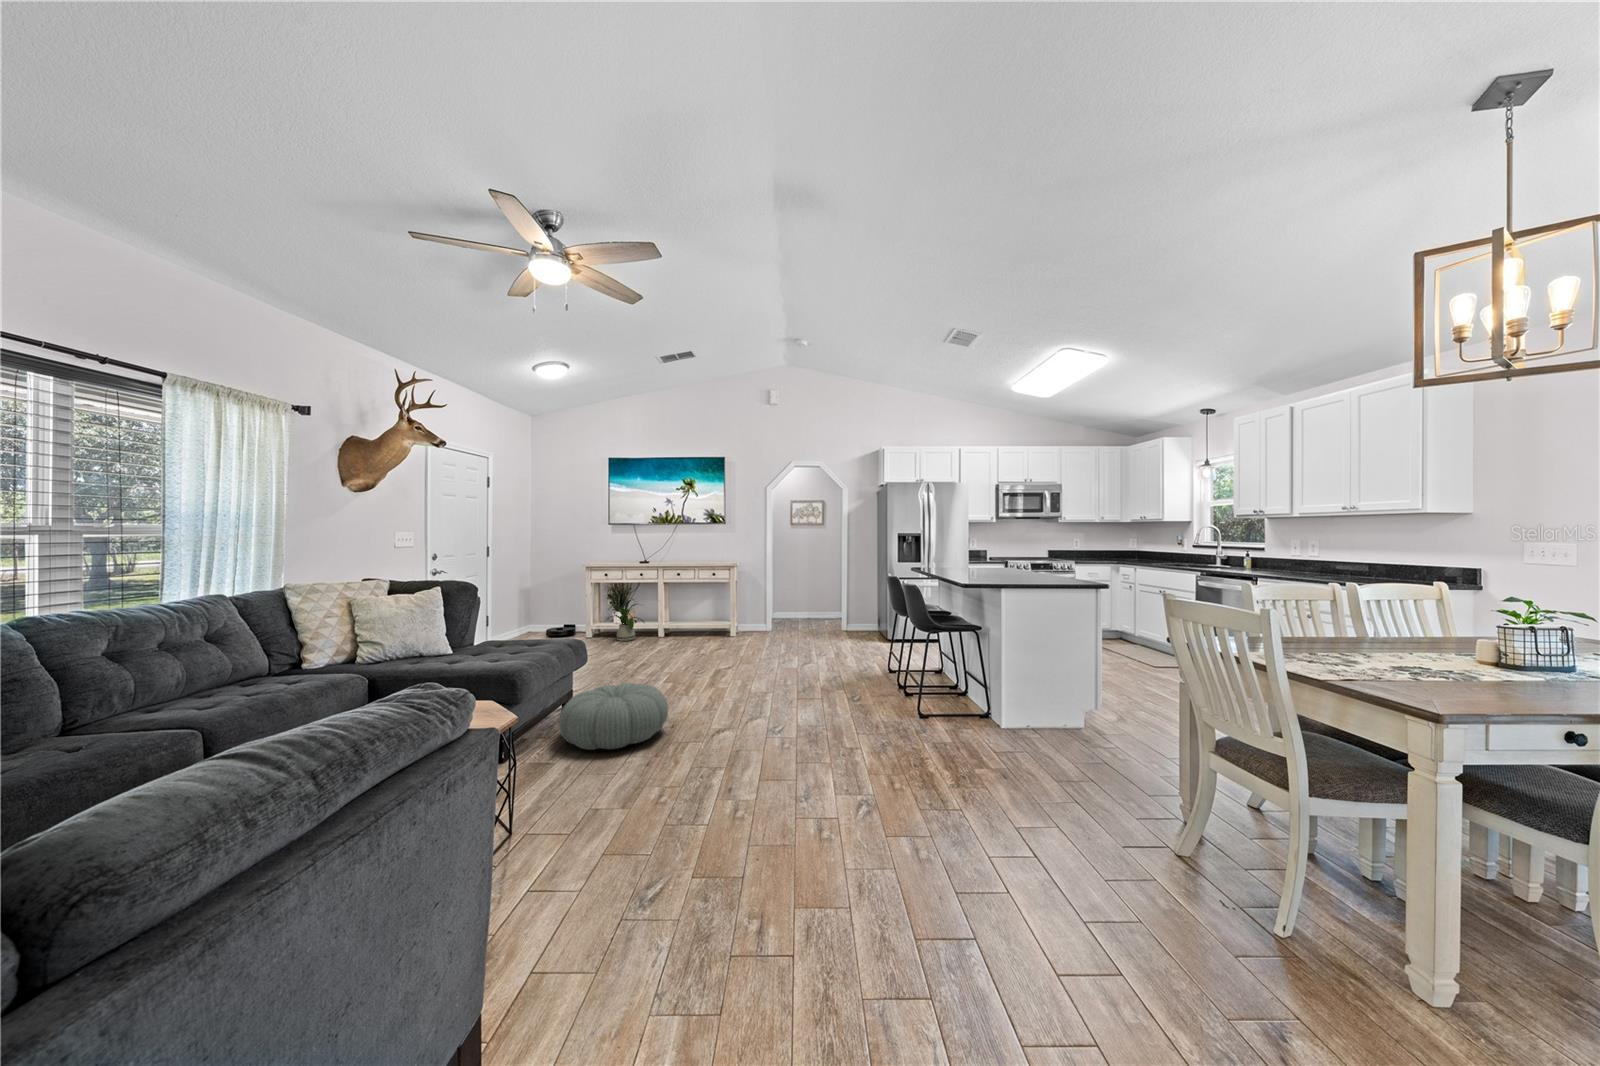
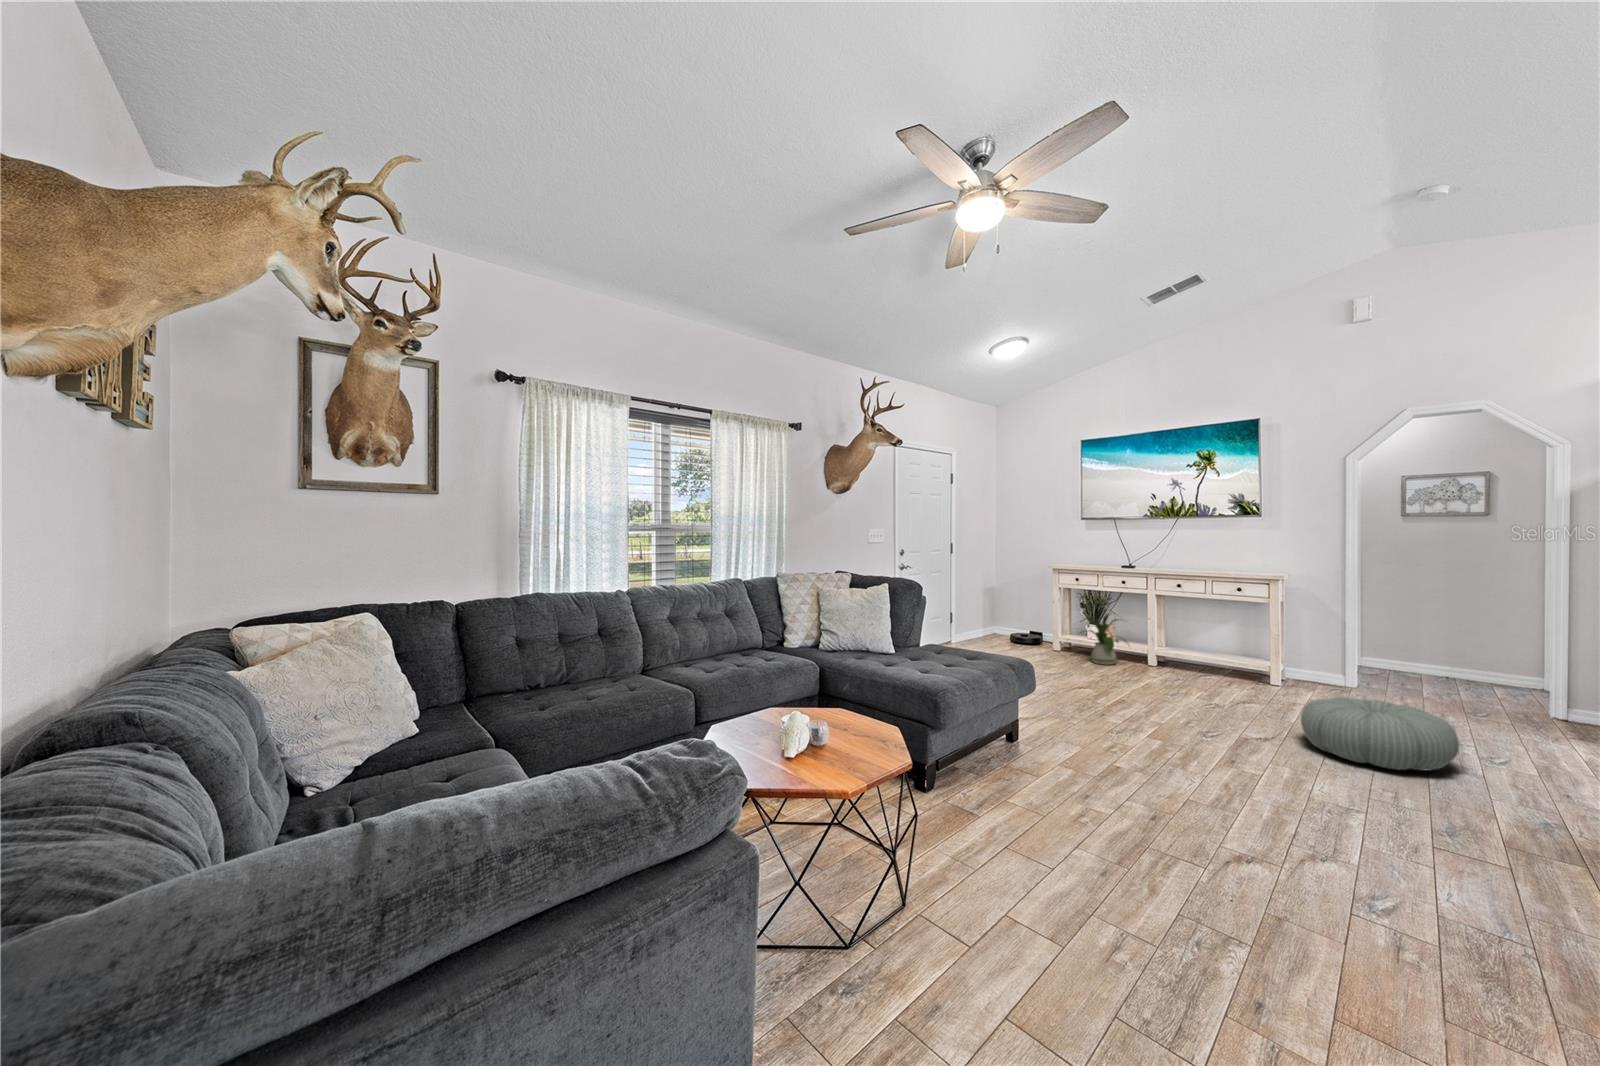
pouf: present [559,683,668,750] -> present [1301,697,1459,770]

